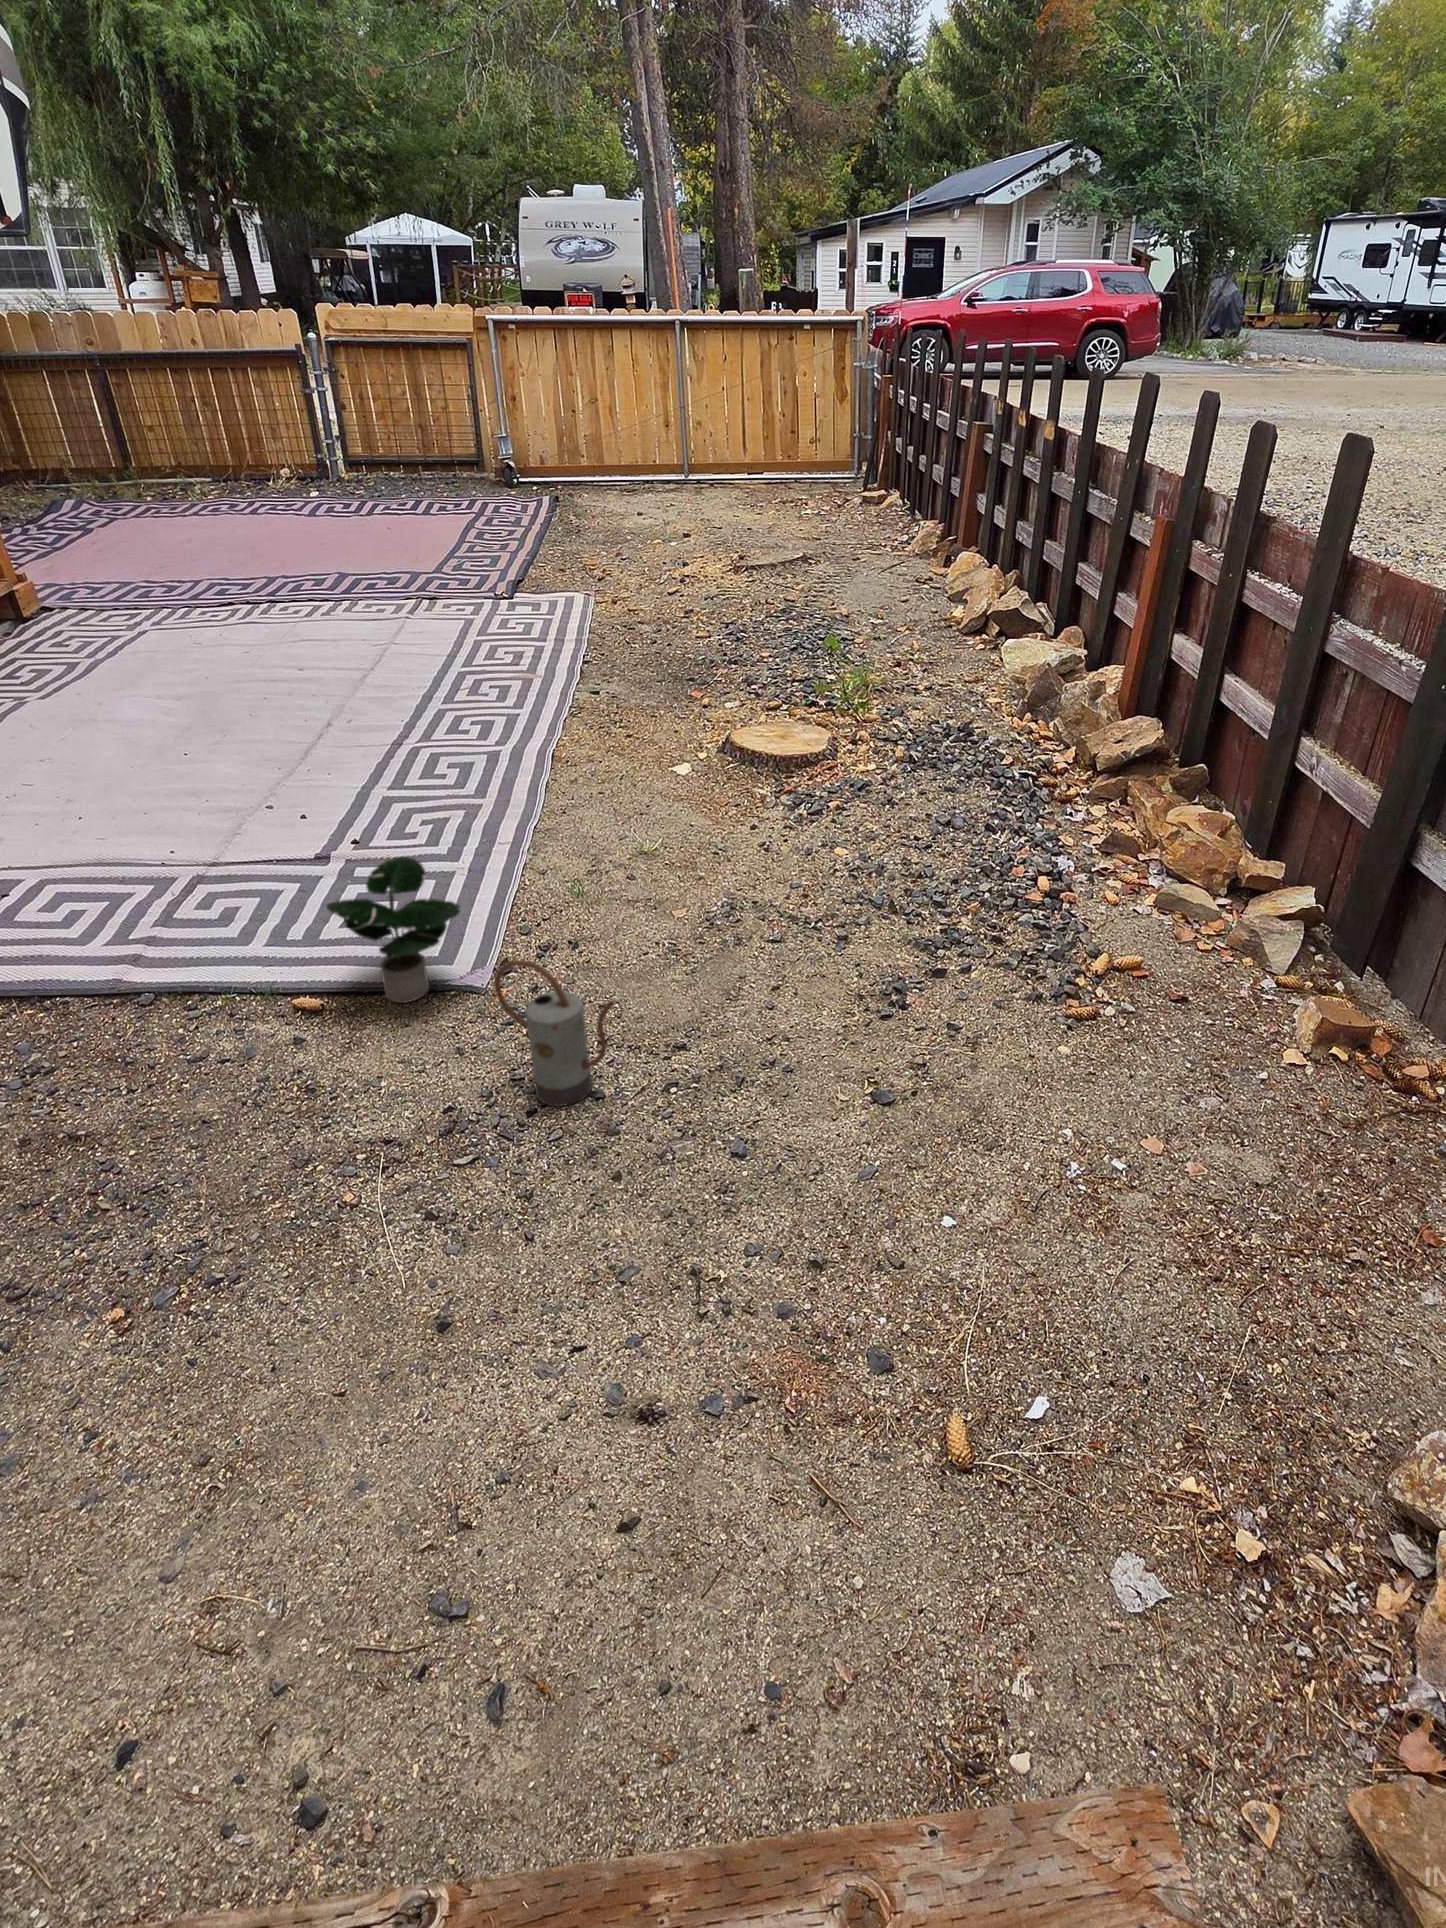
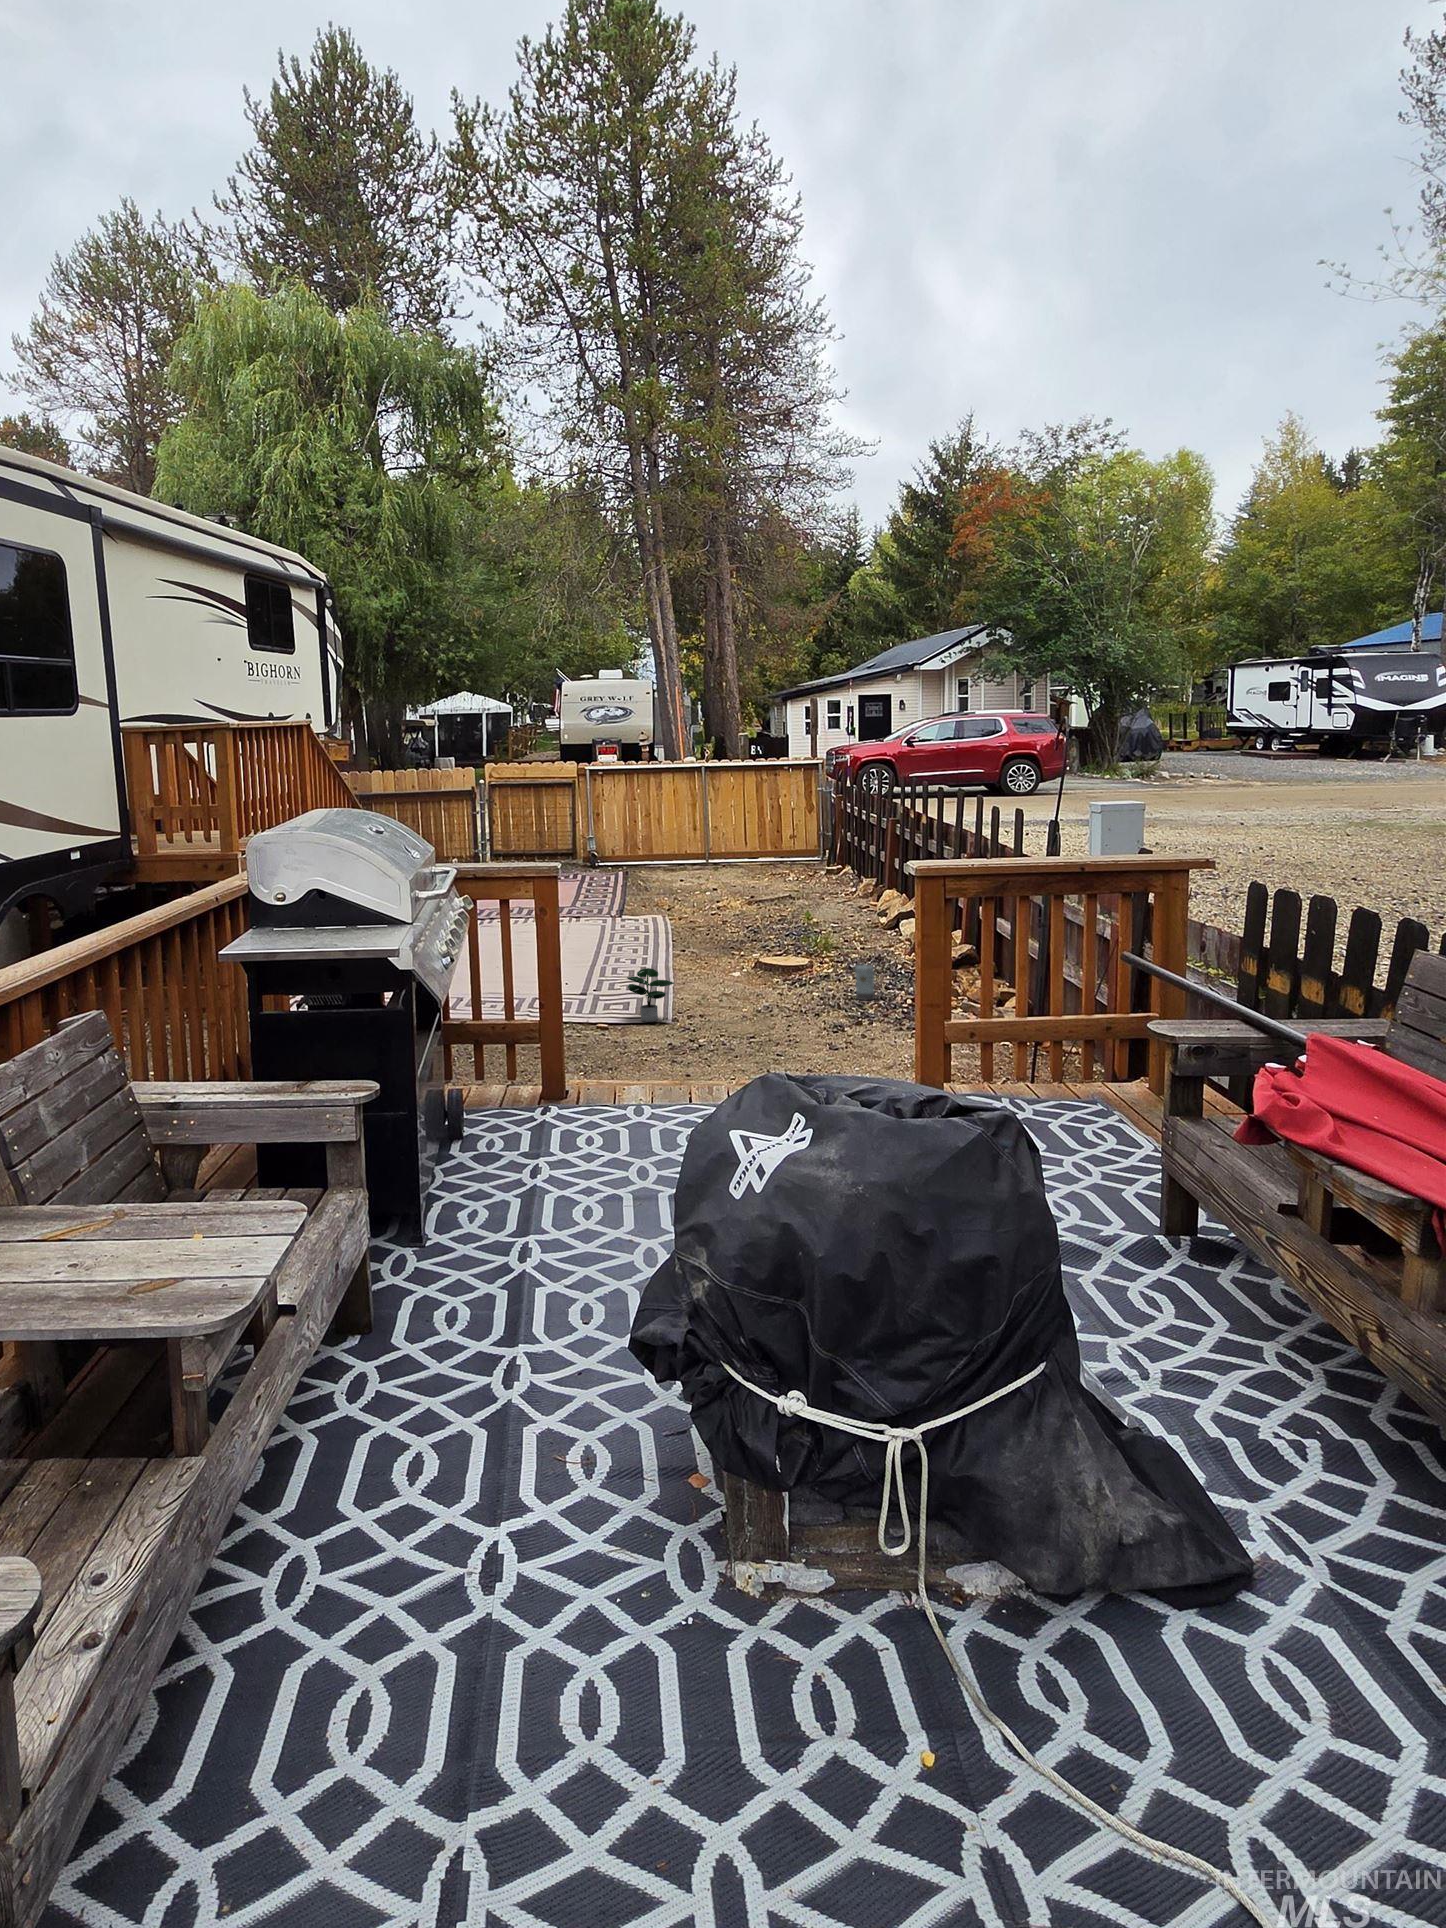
watering can: present [494,960,614,1106] -> present [844,952,885,1001]

